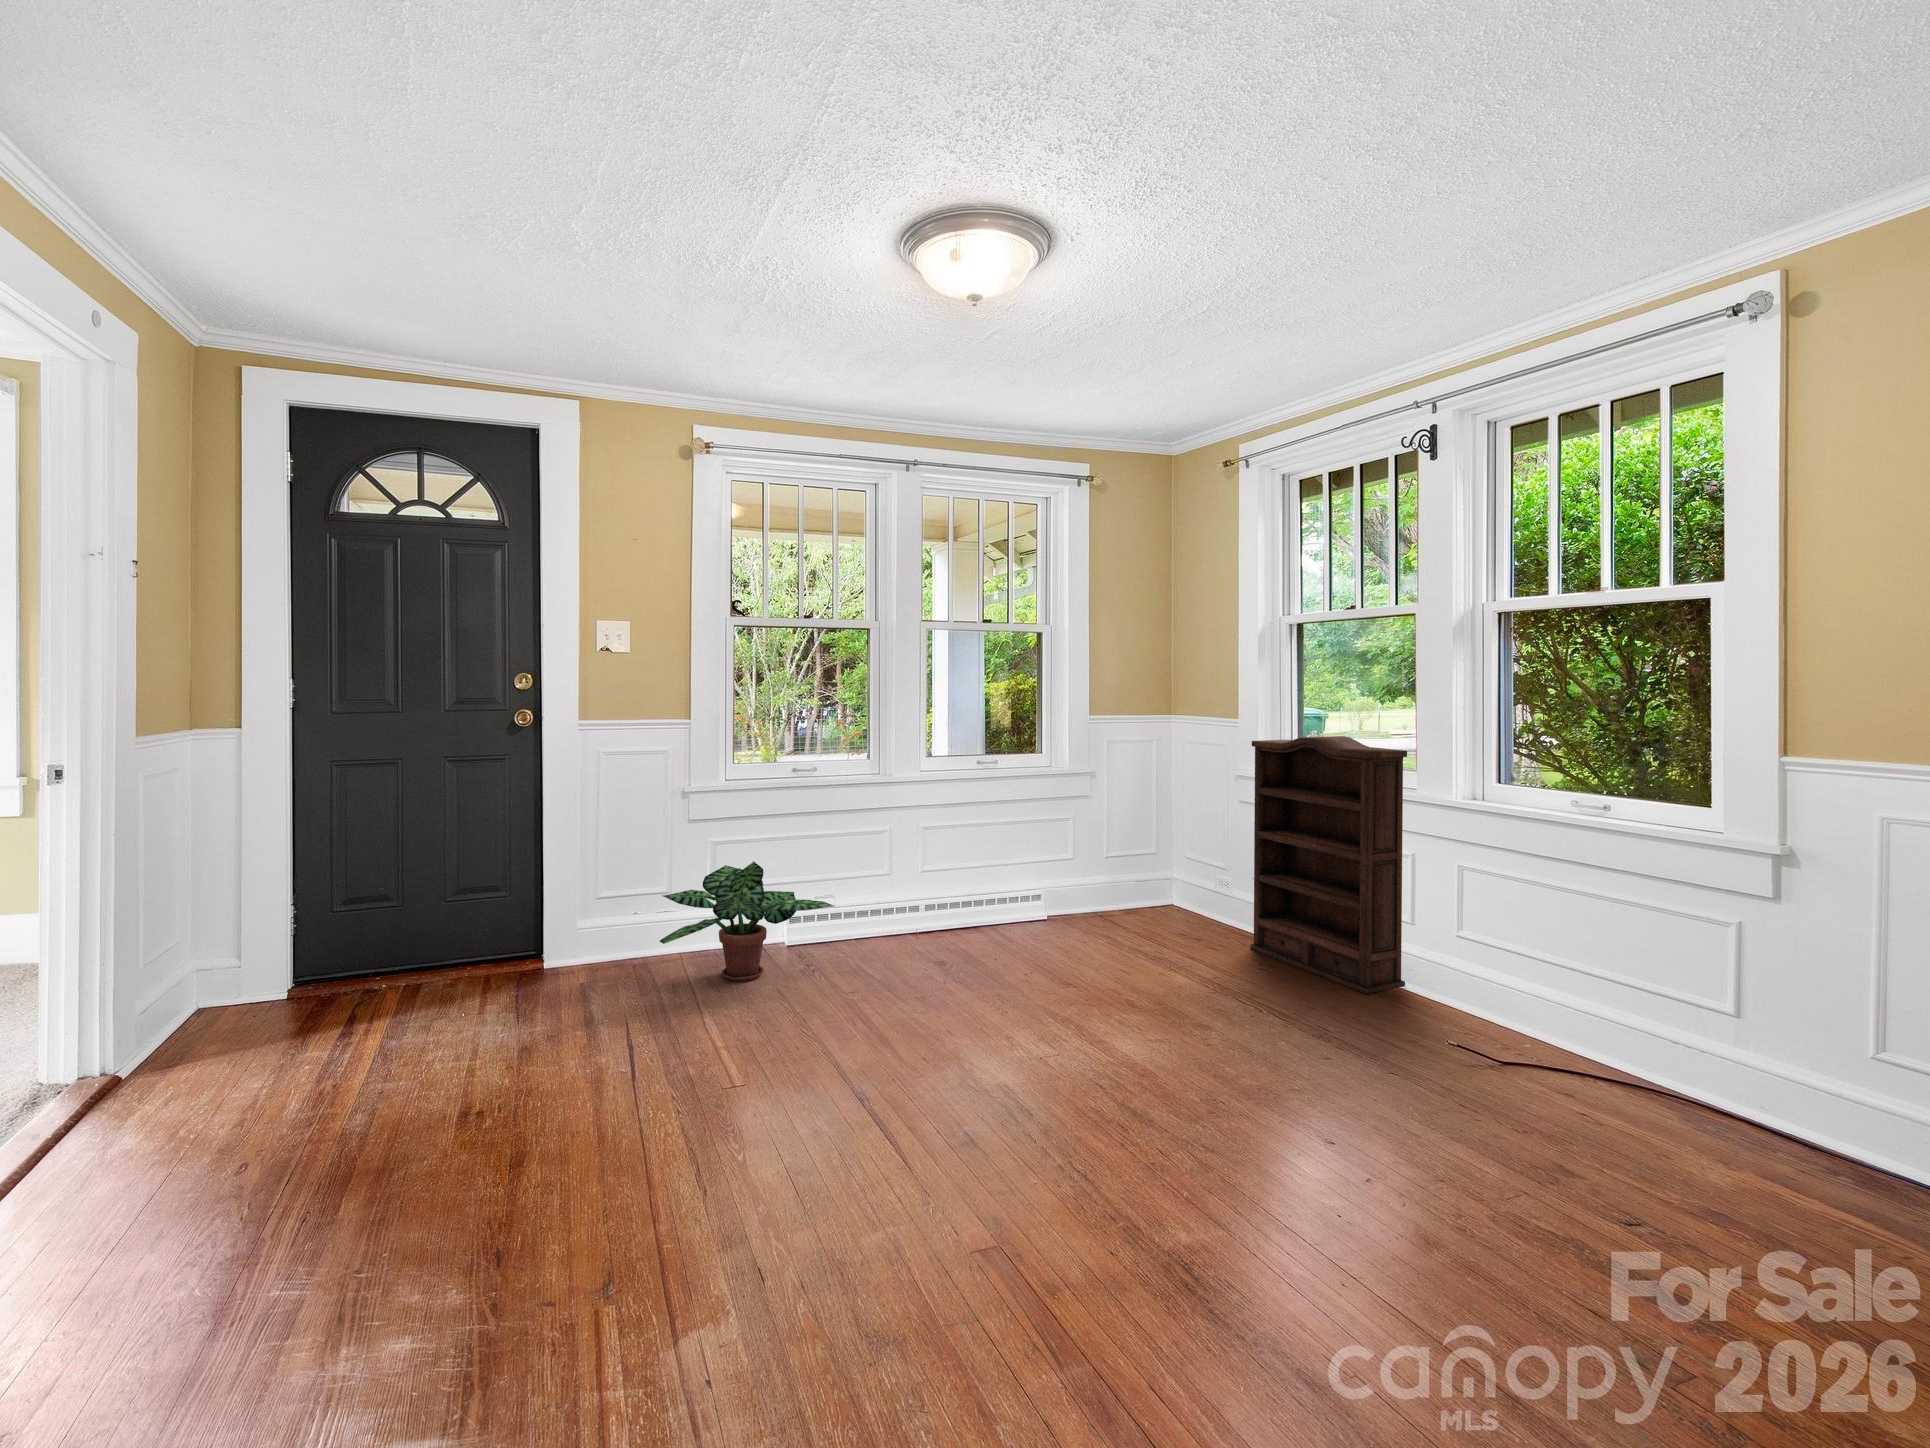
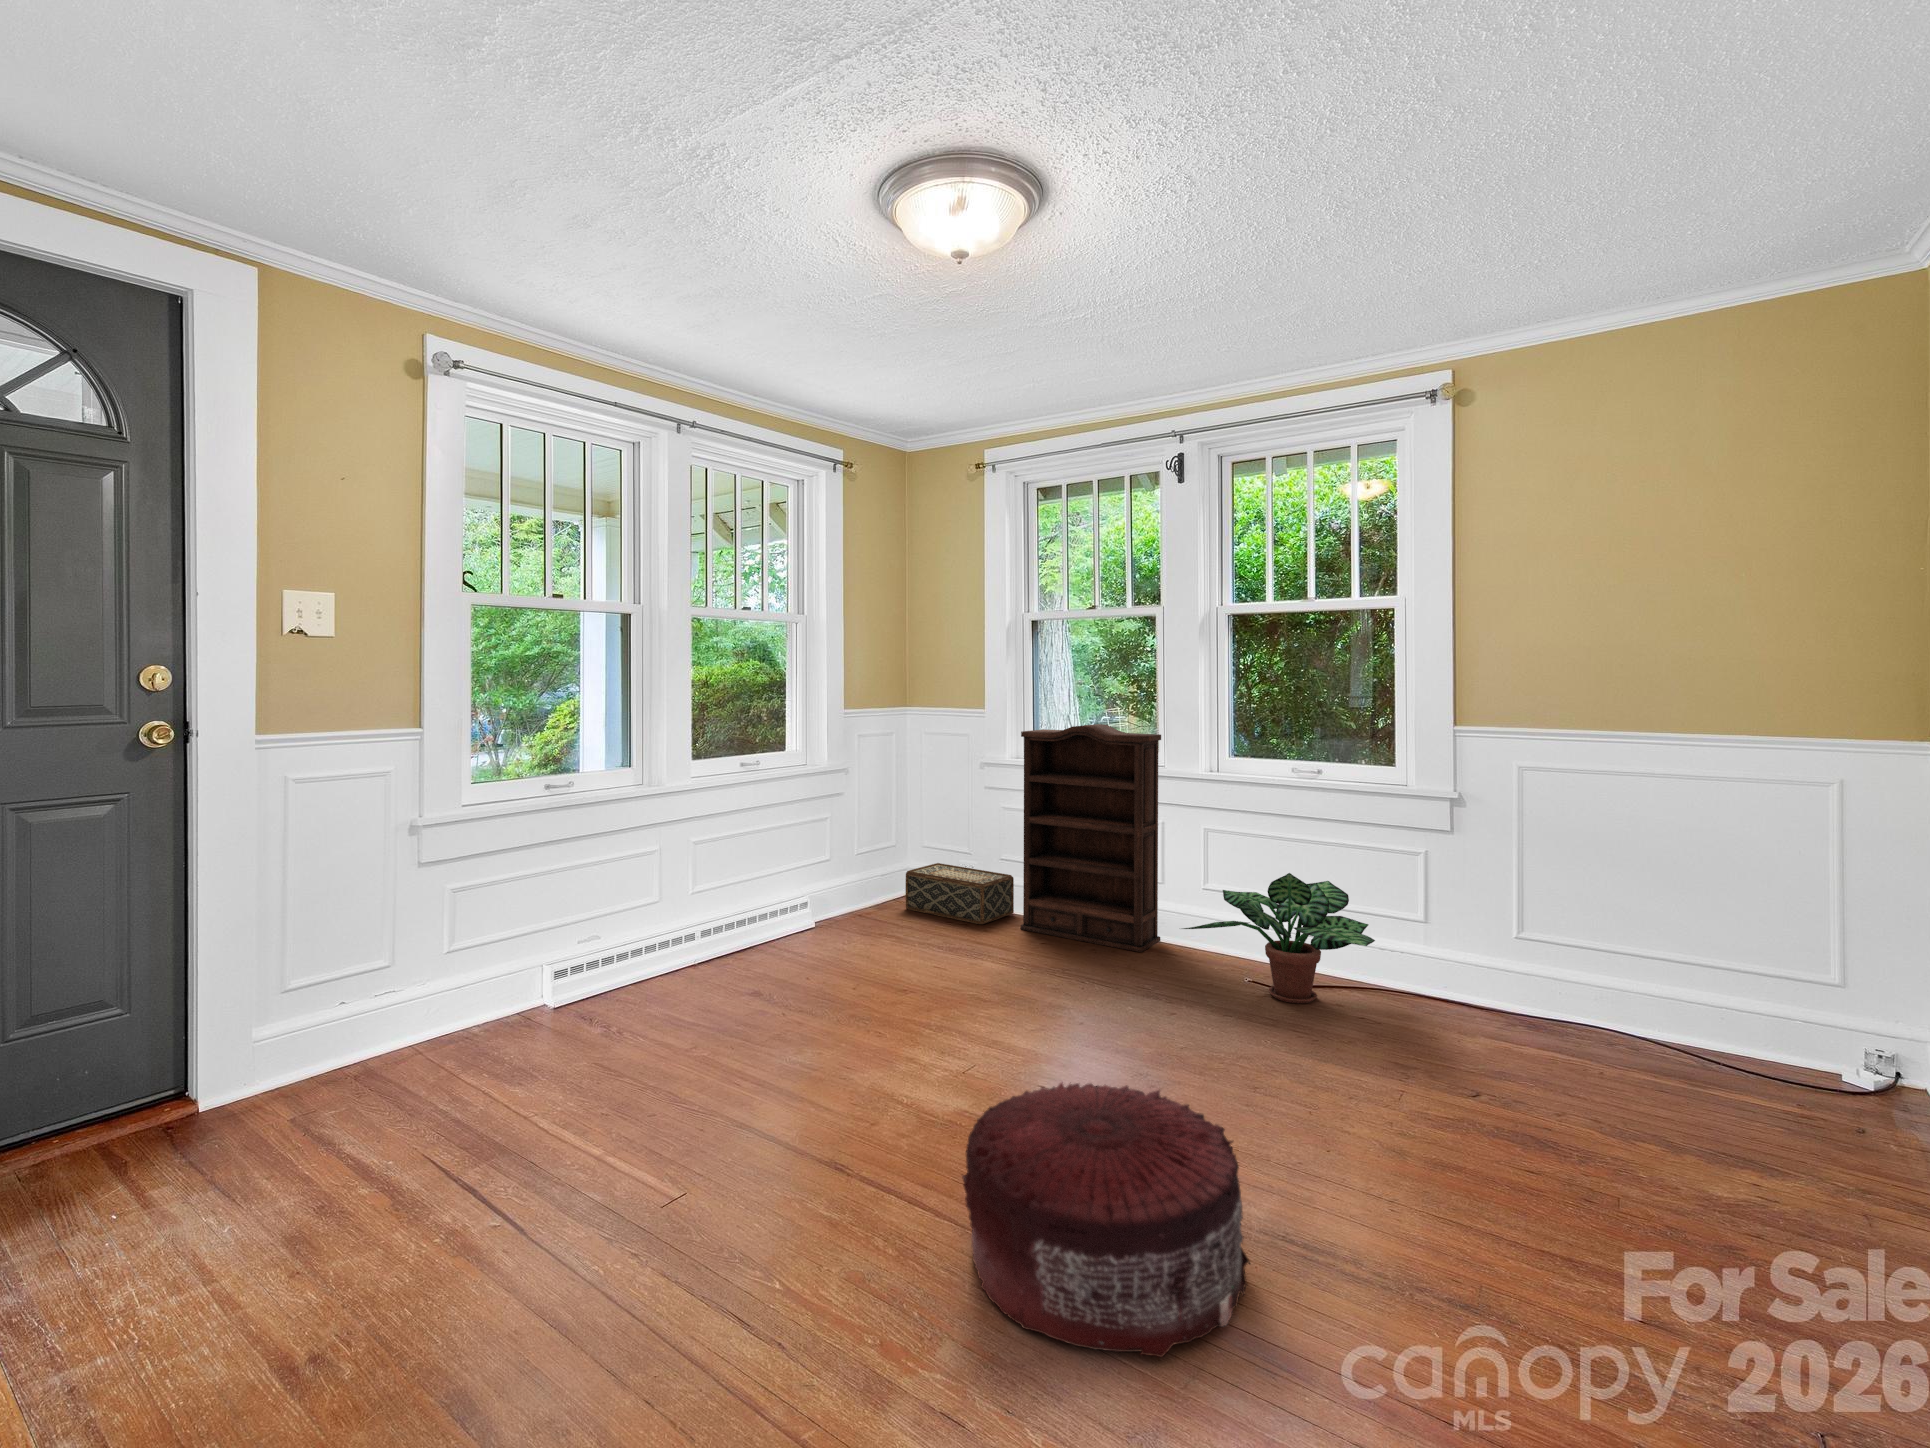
potted plant: present [660,861,834,981] -> present [1182,873,1375,1003]
woven basket: none [1151,871,1260,938] -> present [906,863,1014,924]
pouf: none [861,1077,1124,1341] -> present [962,1082,1250,1357]

